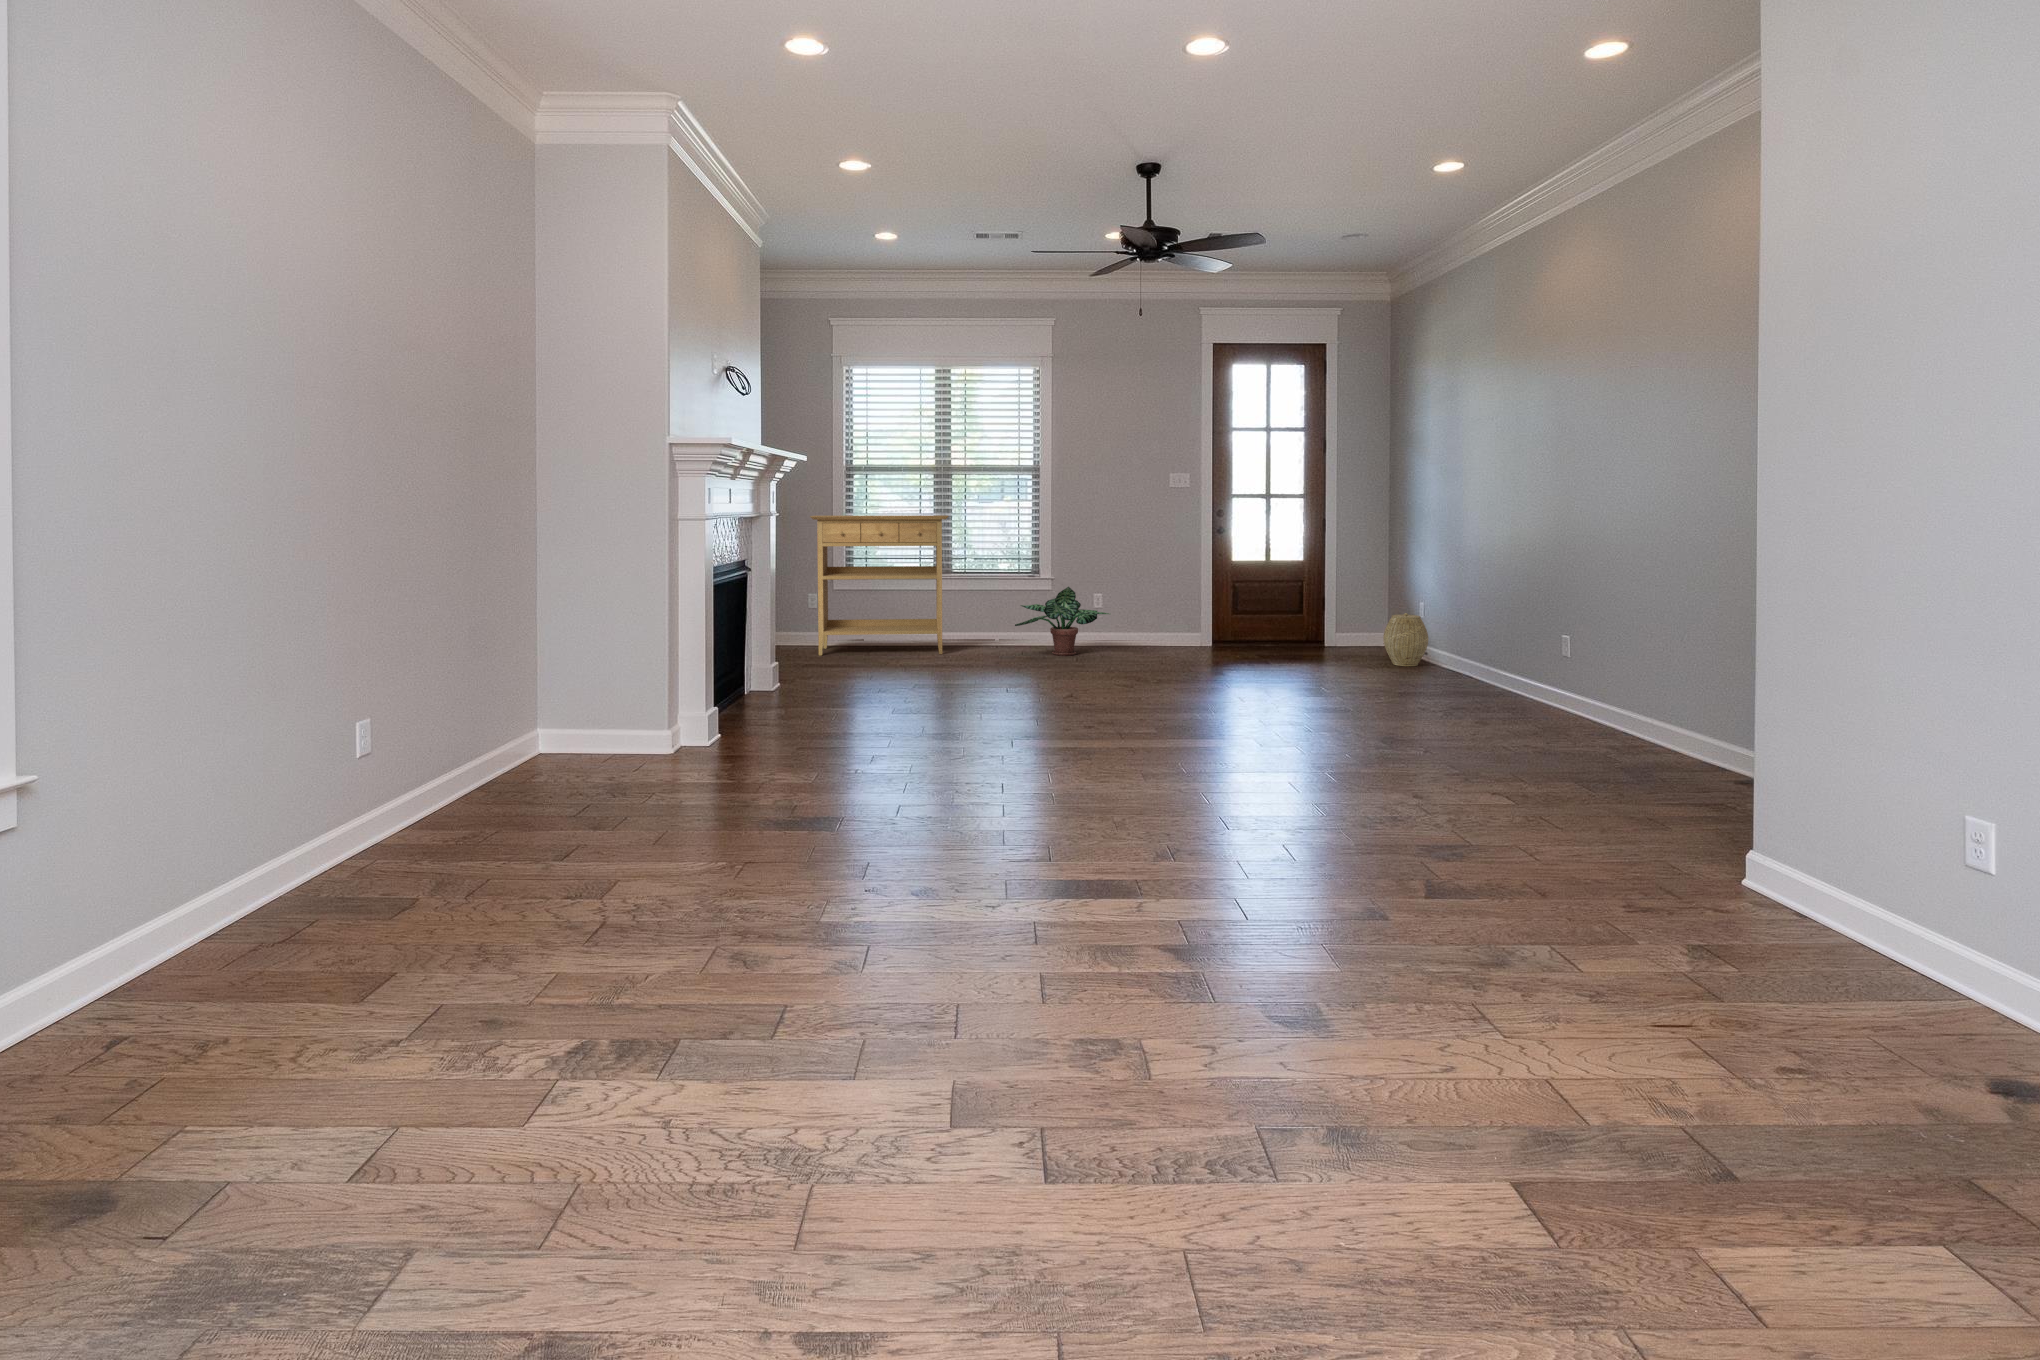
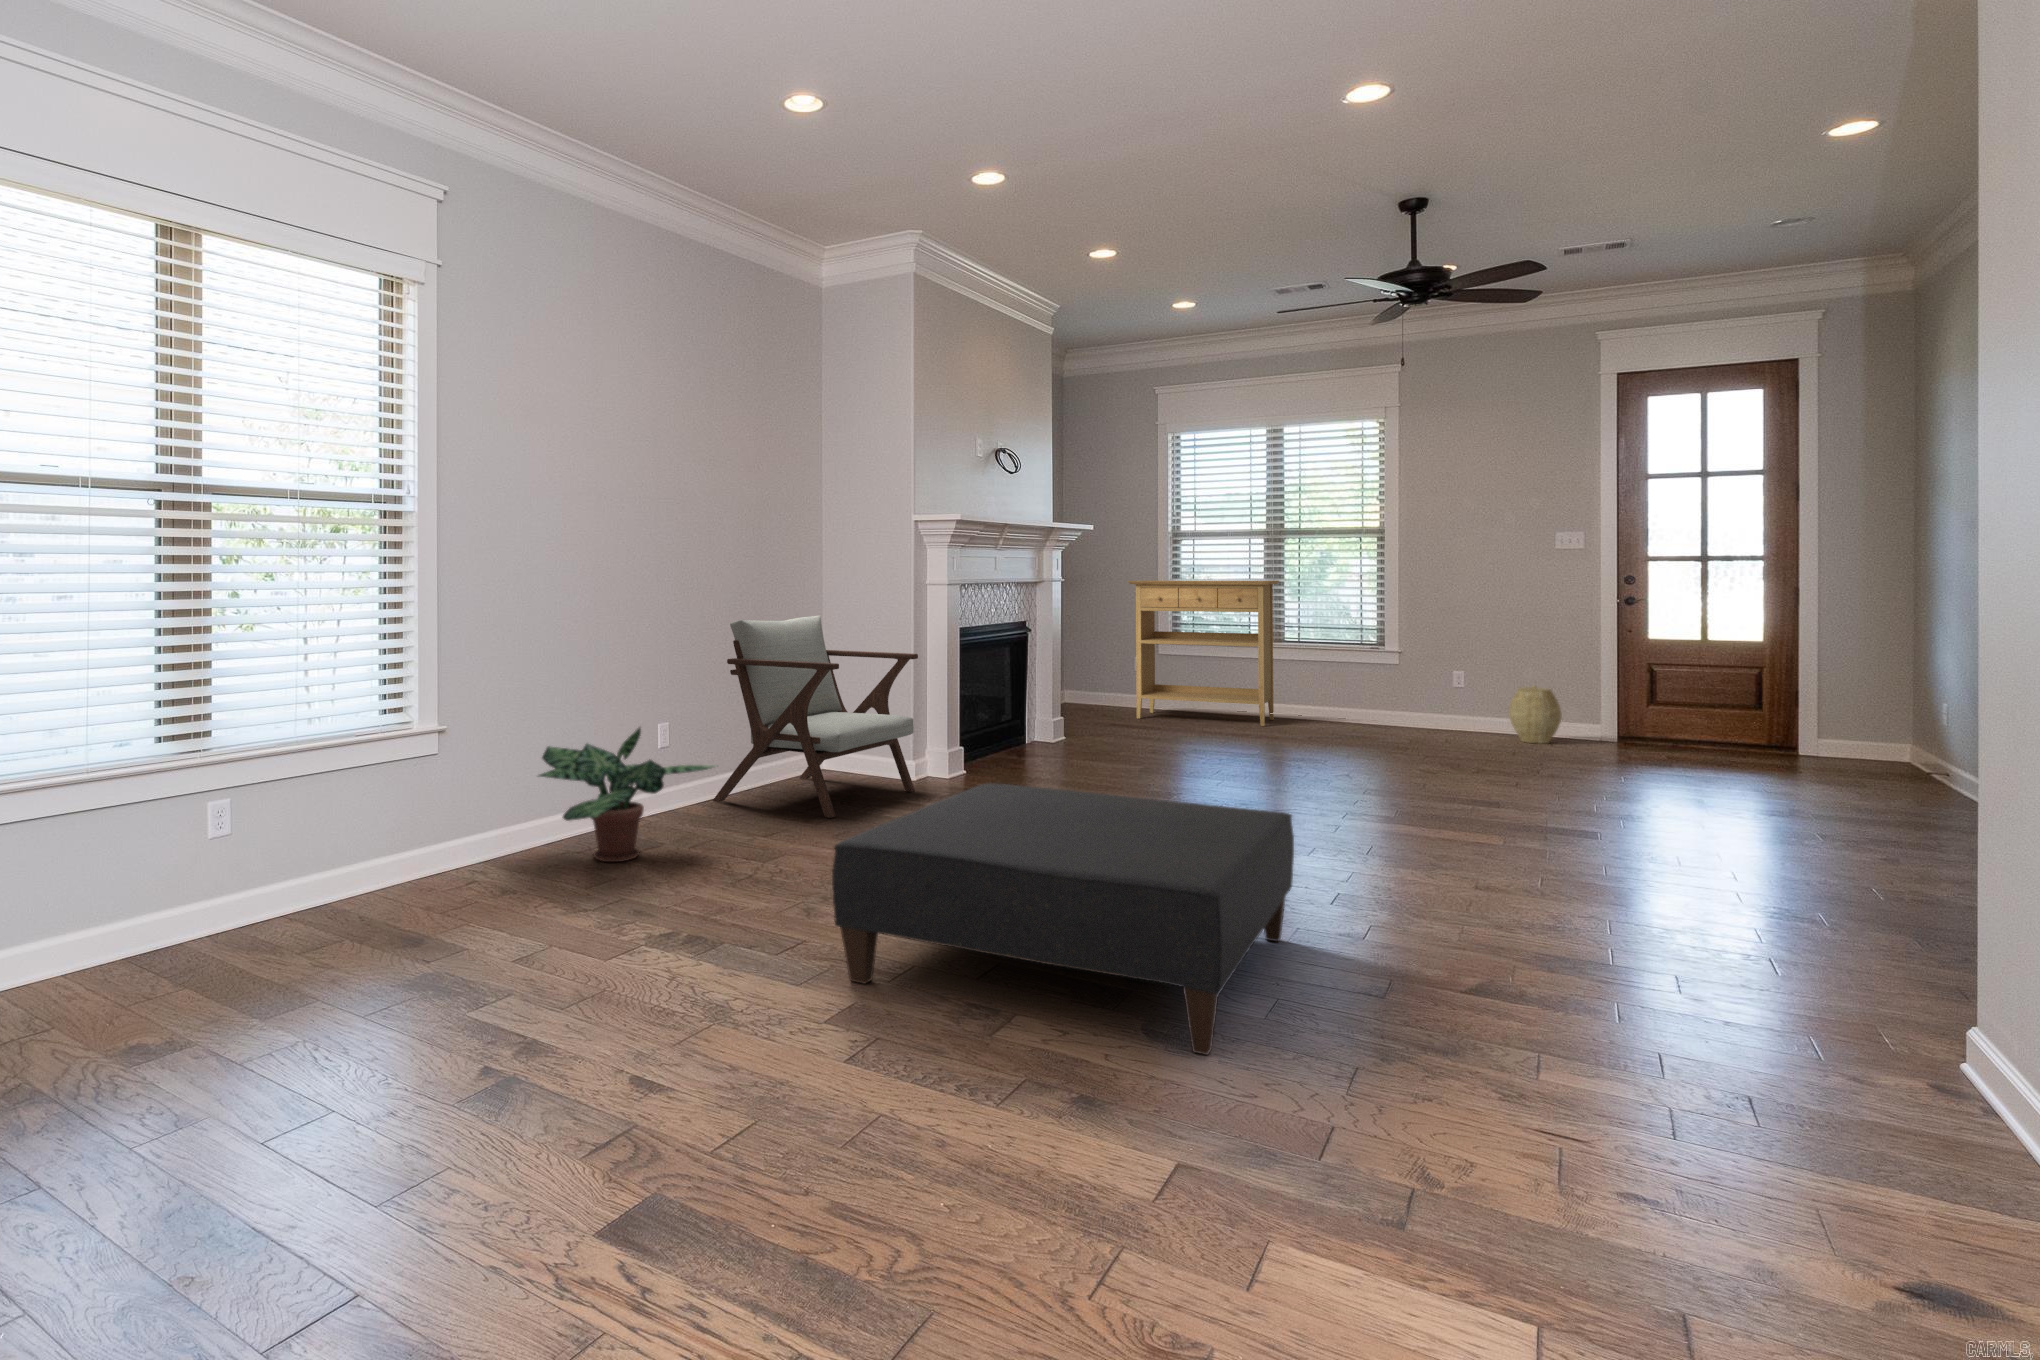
lounge chair: none [438,562,695,815] -> present [713,616,918,818]
potted plant: present [1015,587,1109,656] -> present [539,728,713,862]
woven basket: present [1383,613,1428,666] -> present [1509,686,1562,744]
ottoman: none [922,750,1413,1044] -> present [832,783,1294,1055]

